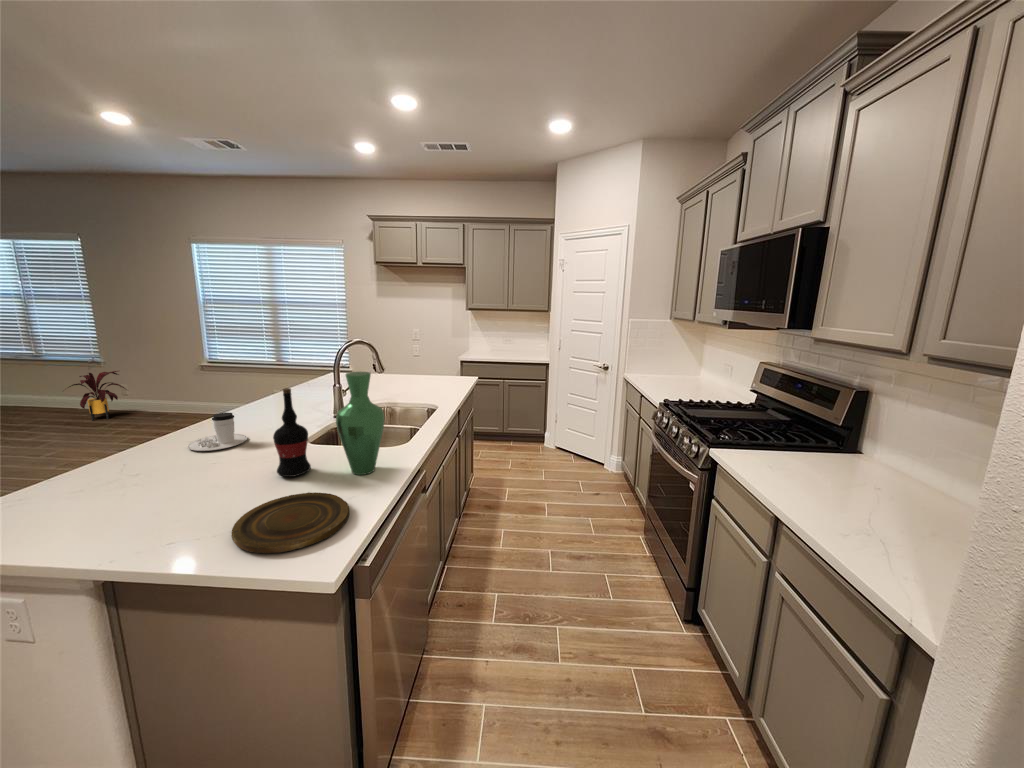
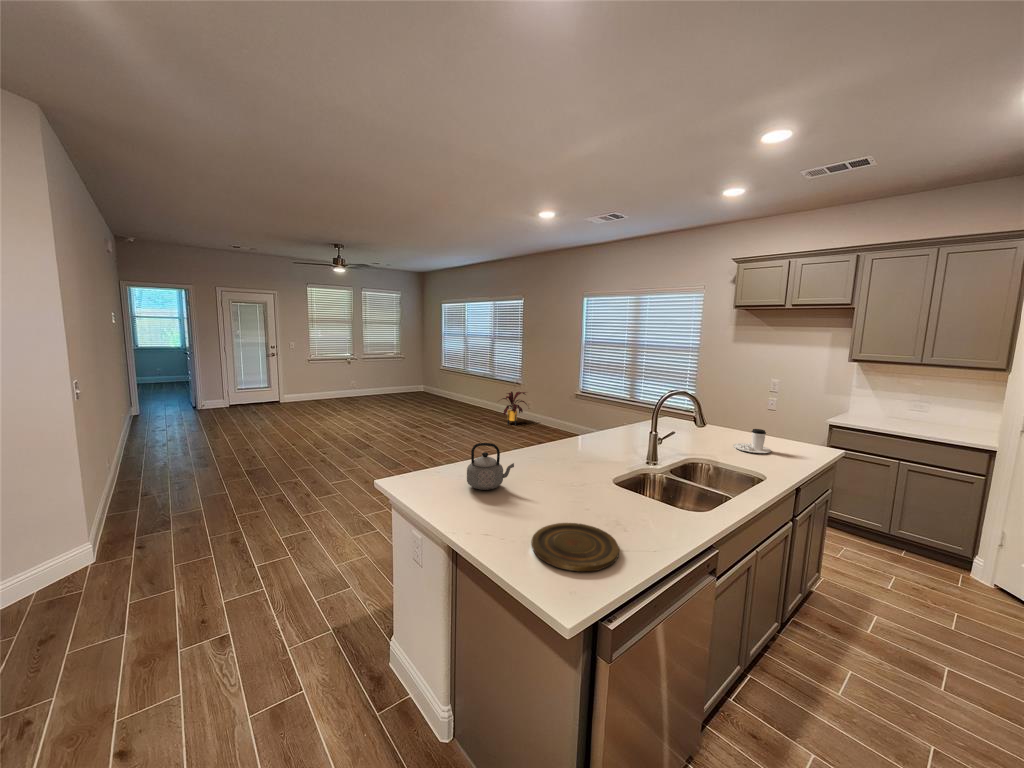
vase: present [336,372,385,475] -> none [629,428,676,528]
wine bottle: present [273,388,311,477] -> none [580,432,608,509]
coffee cup: present [187,413,247,451] -> present [733,429,771,453]
teapot: none [65,434,162,507] -> present [467,443,514,490]

